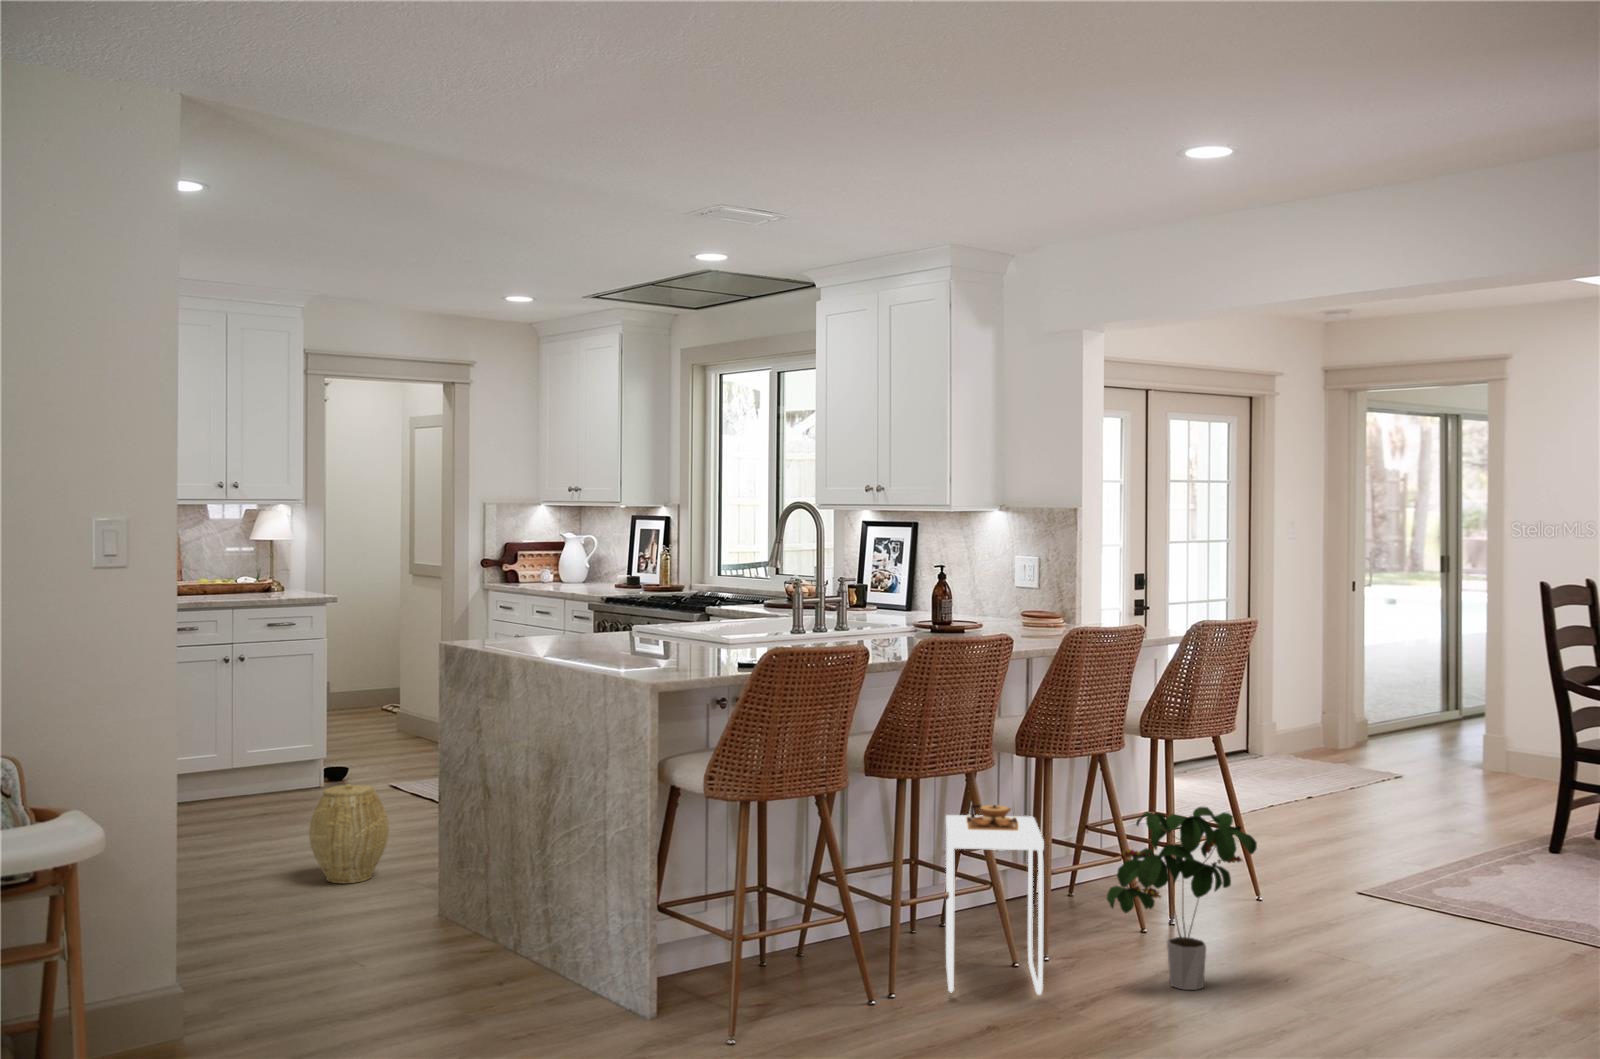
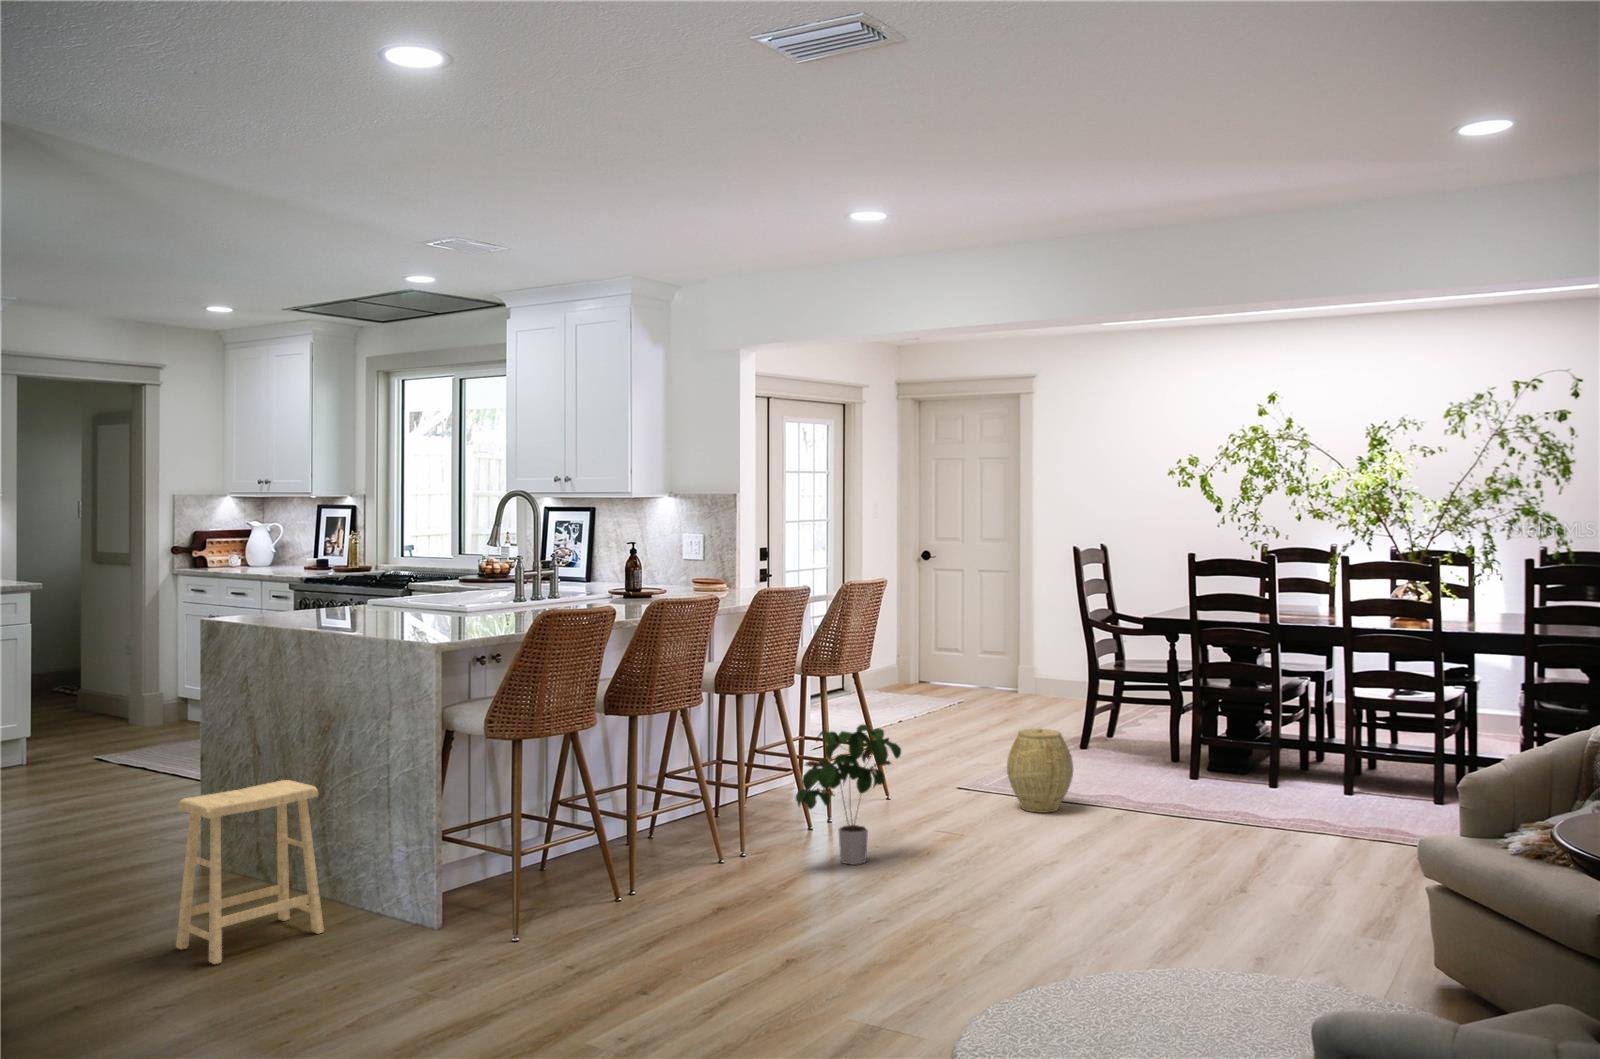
woven basket: present [309,784,389,883] -> present [1007,728,1073,813]
side table: present [946,804,1044,995] -> none [665,733,751,884]
footstool: none [376,830,531,1035] -> present [176,780,324,964]

